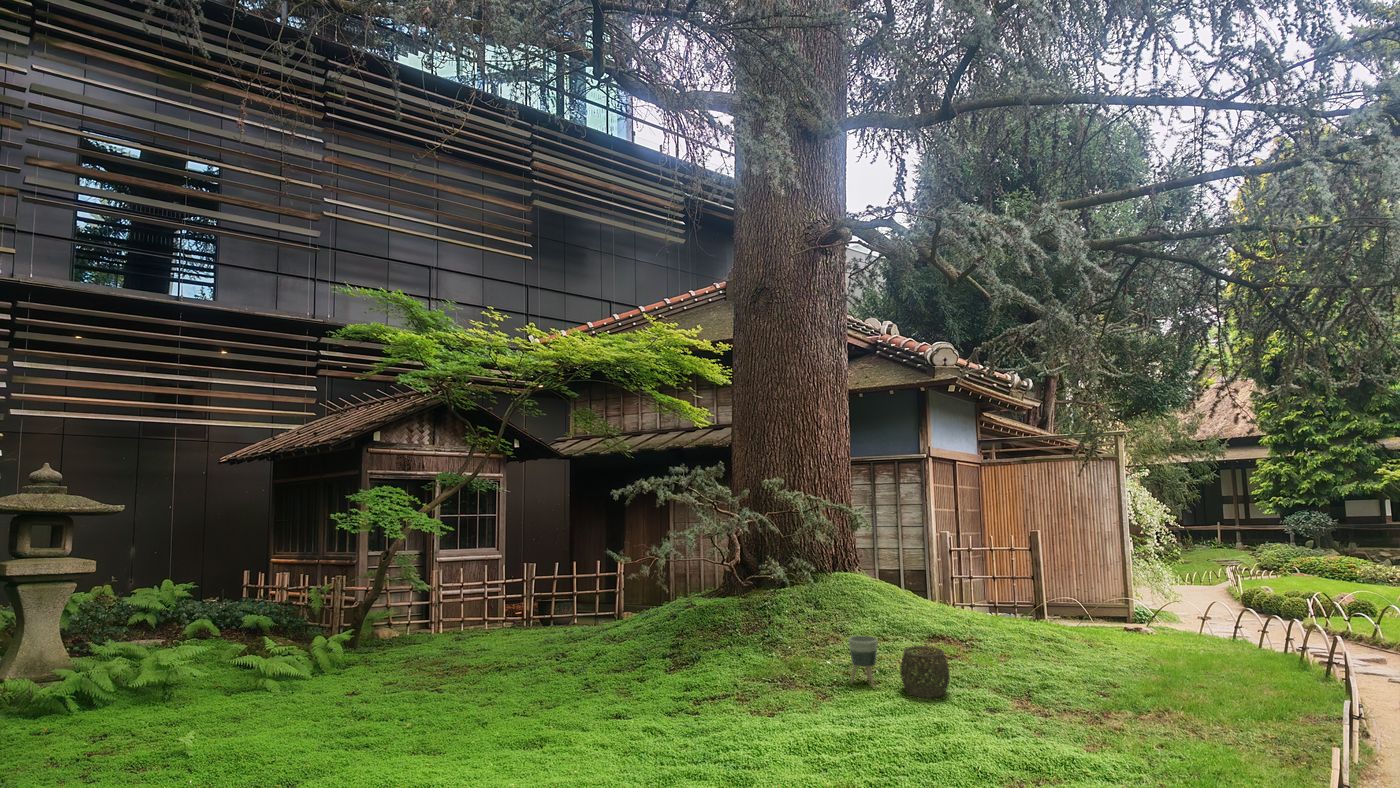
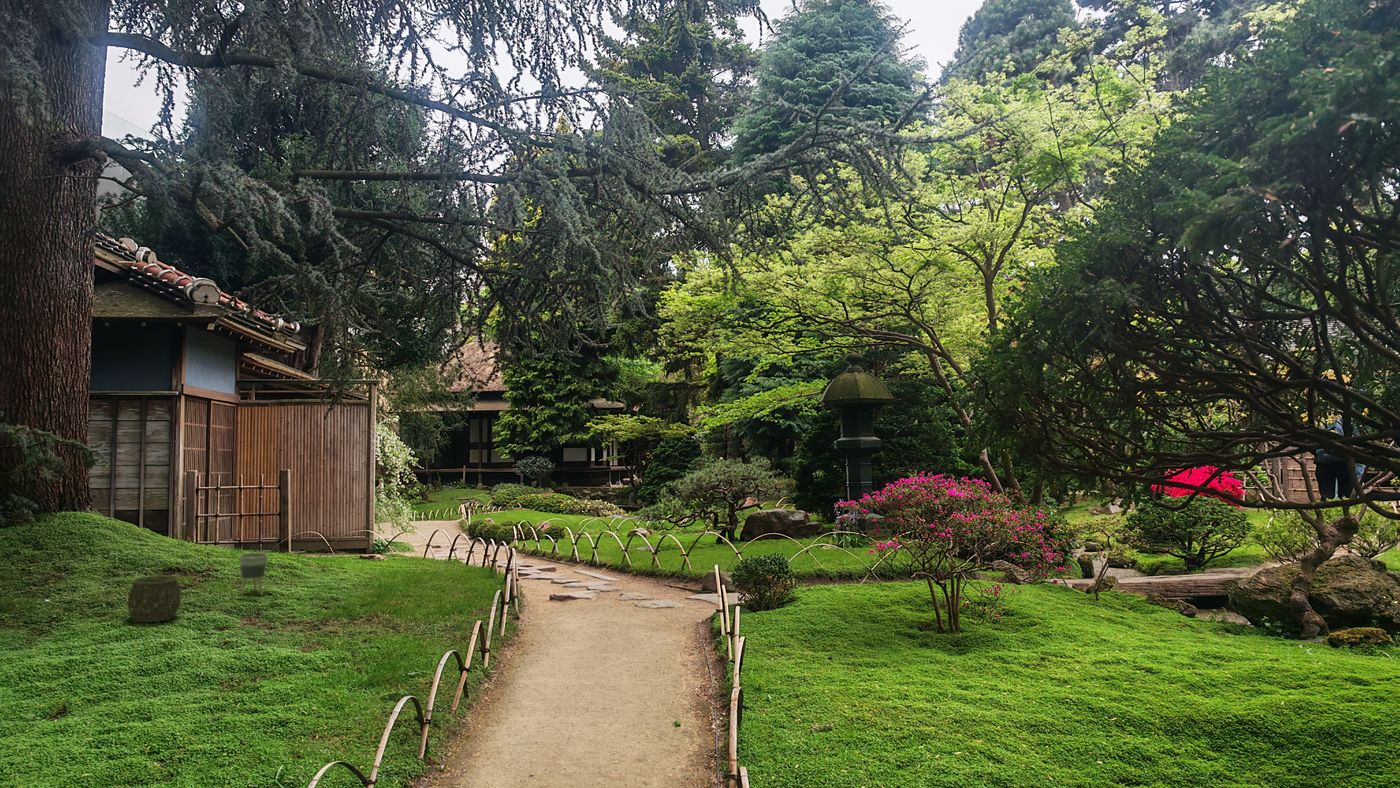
planter: present [848,636,878,687] -> present [239,553,268,595]

